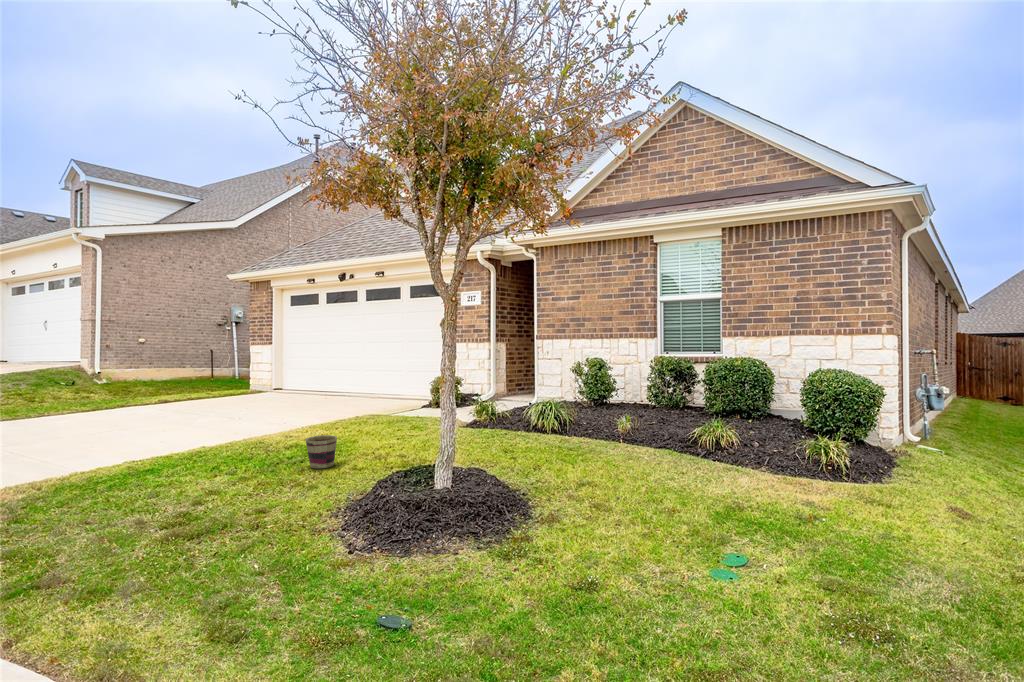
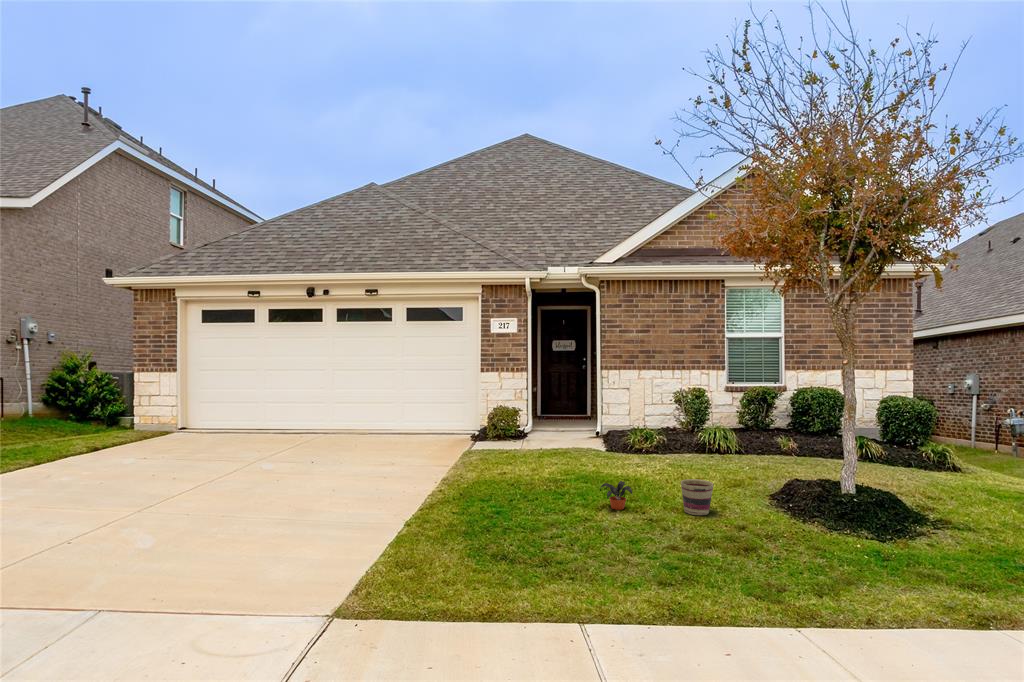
potted plant: none [265,433,299,458] -> present [601,481,633,510]

